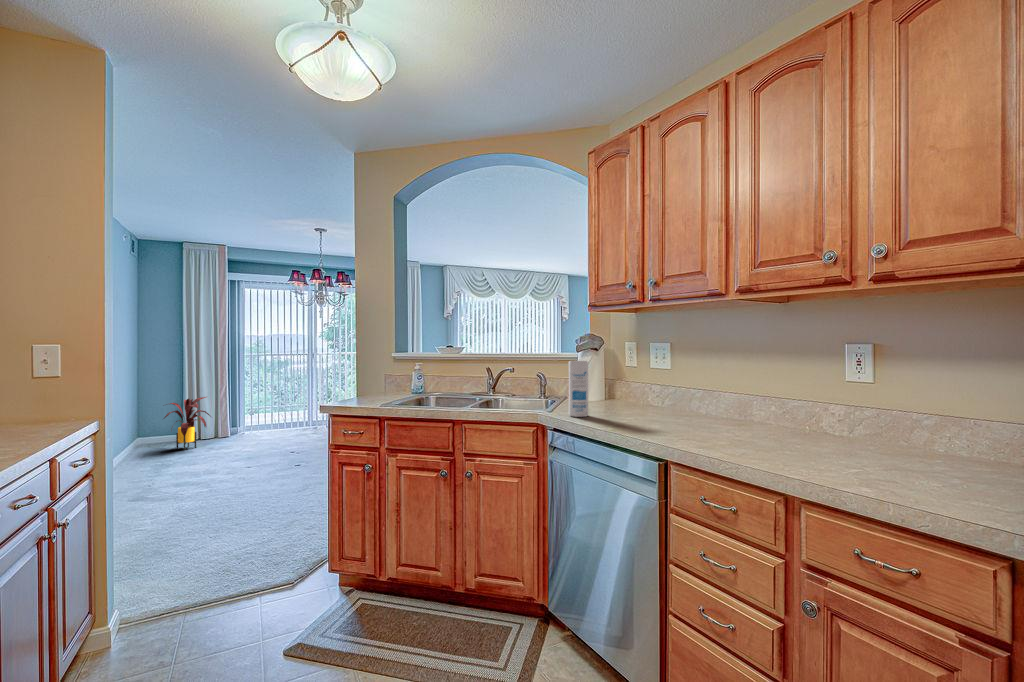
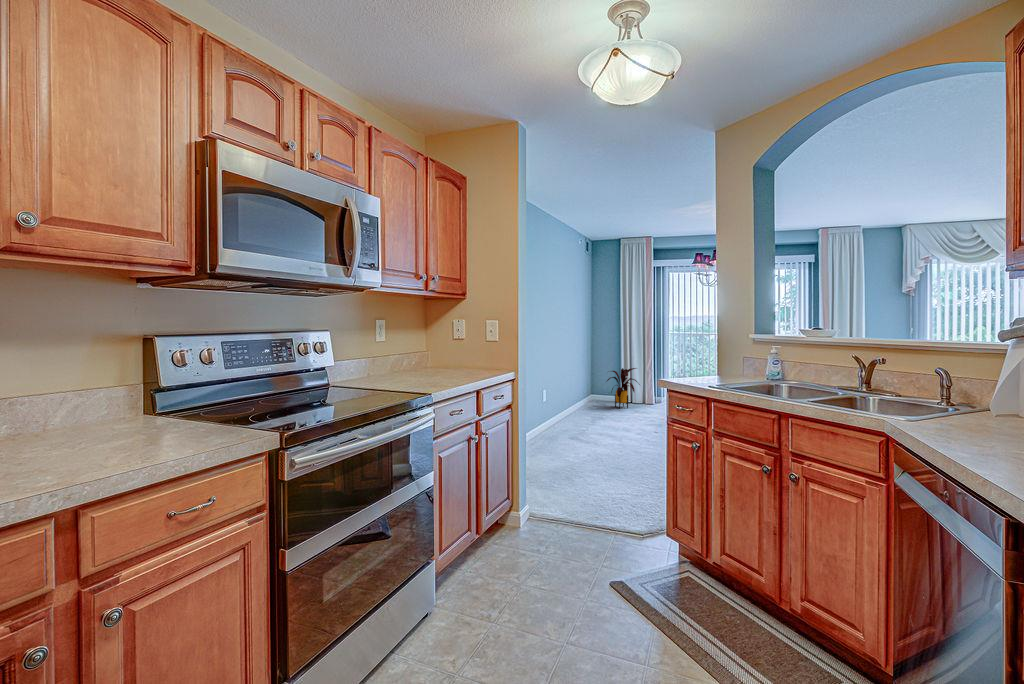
canister: present [569,361,588,417] -> none [951,351,995,437]

